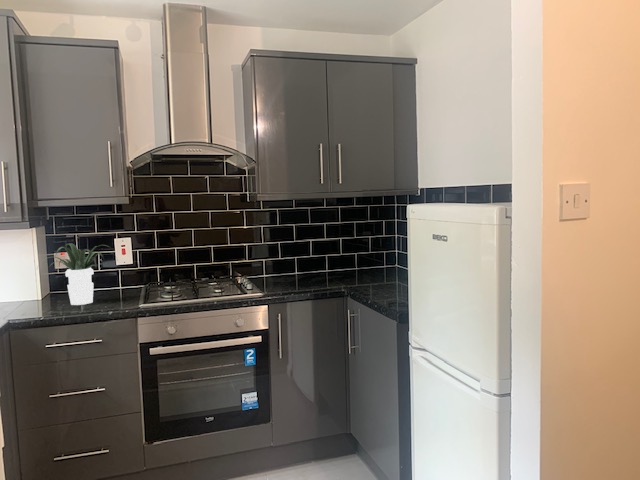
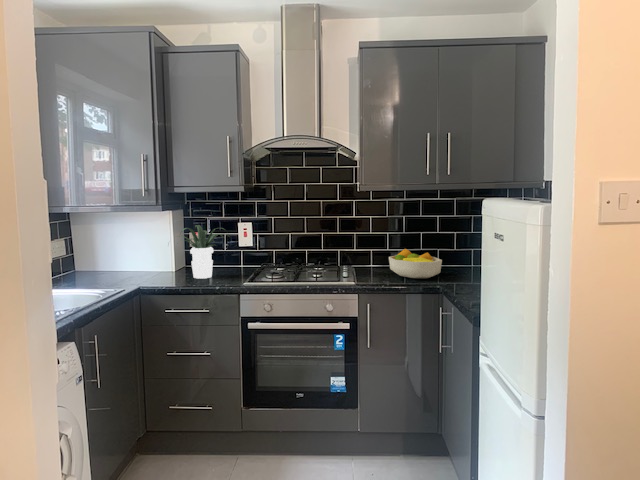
fruit bowl: none [285,256,339,285] -> present [389,249,442,278]

